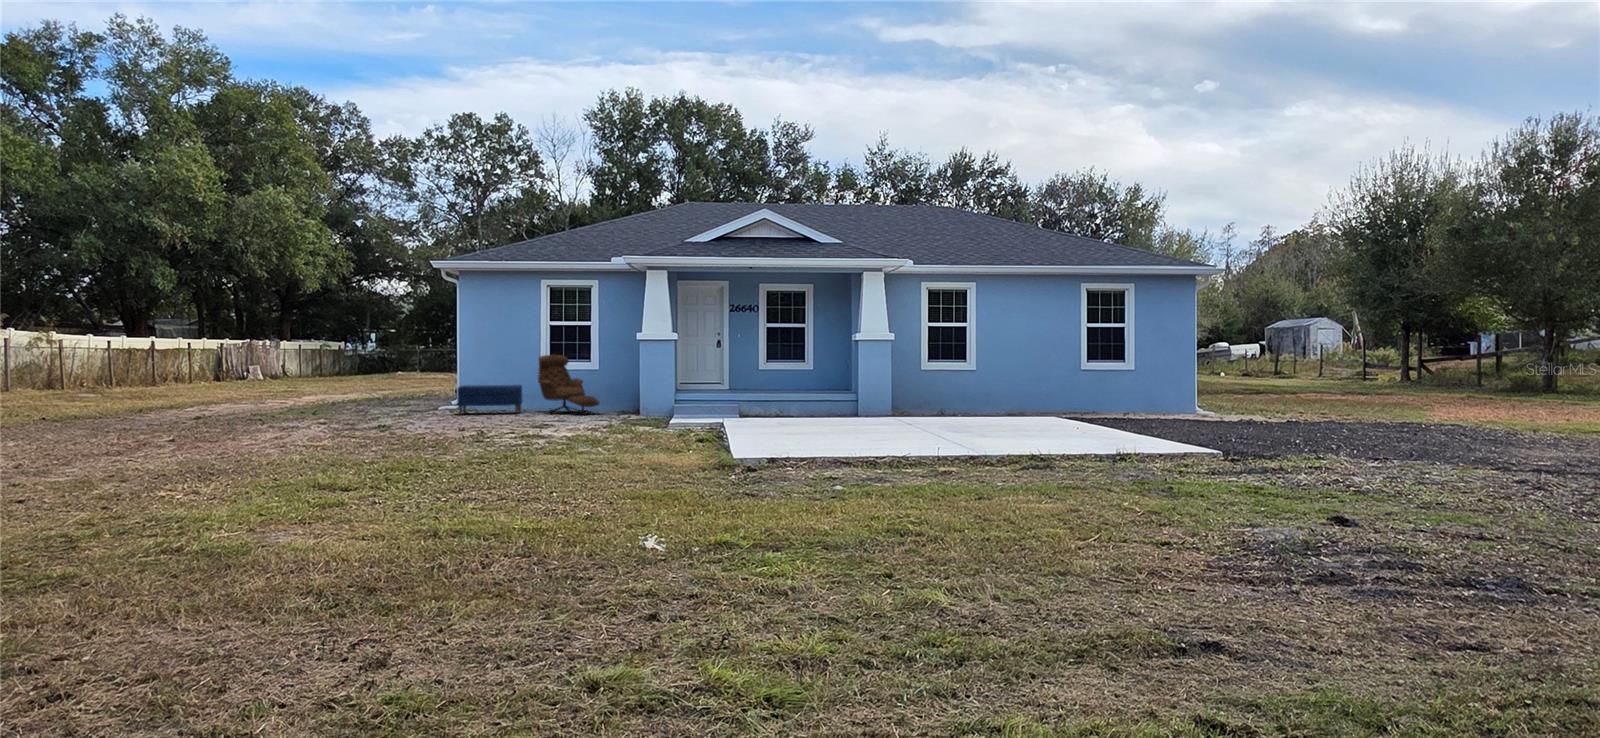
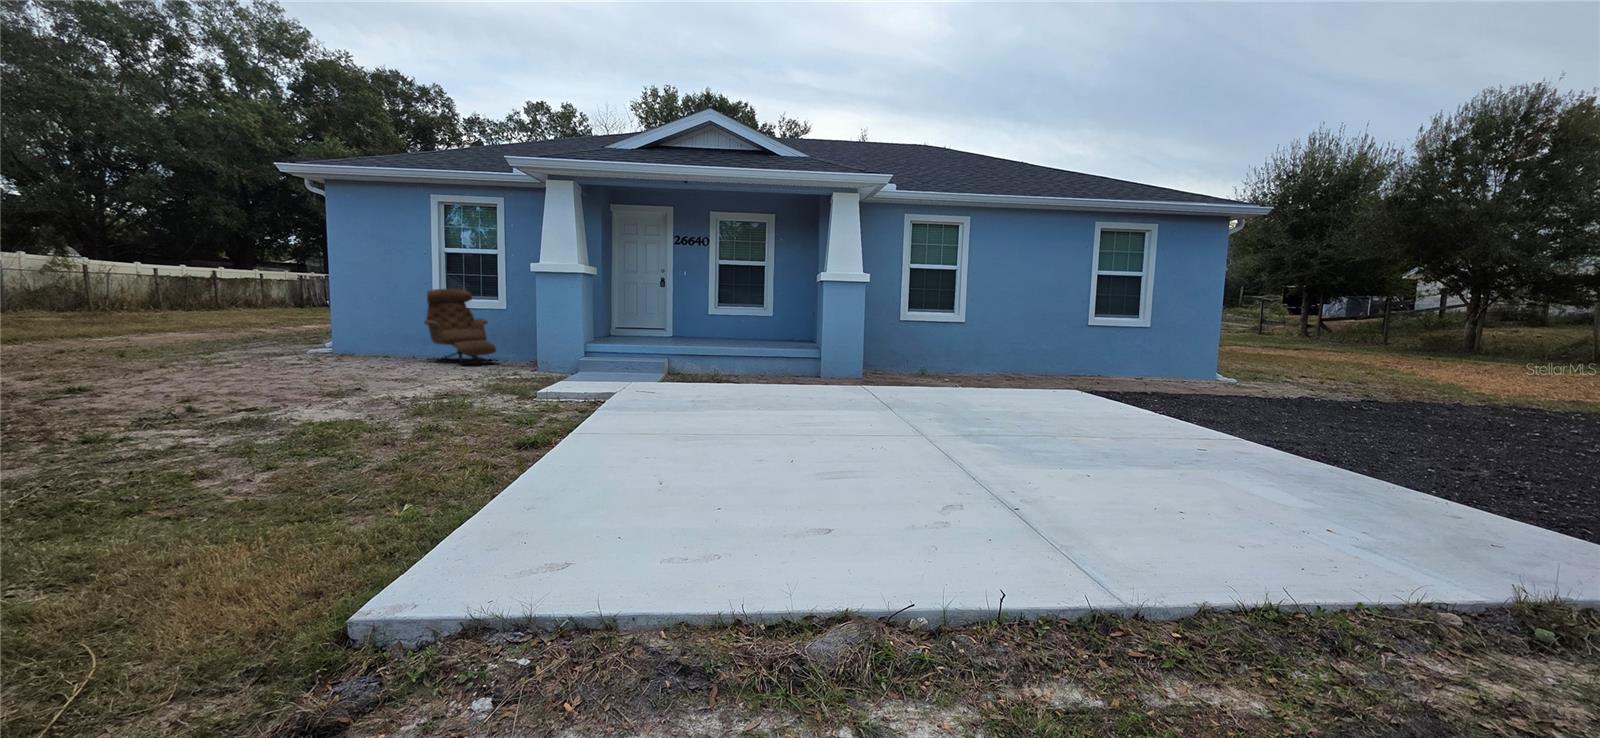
bench: present [457,385,522,415] -> none [320,323,415,361]

